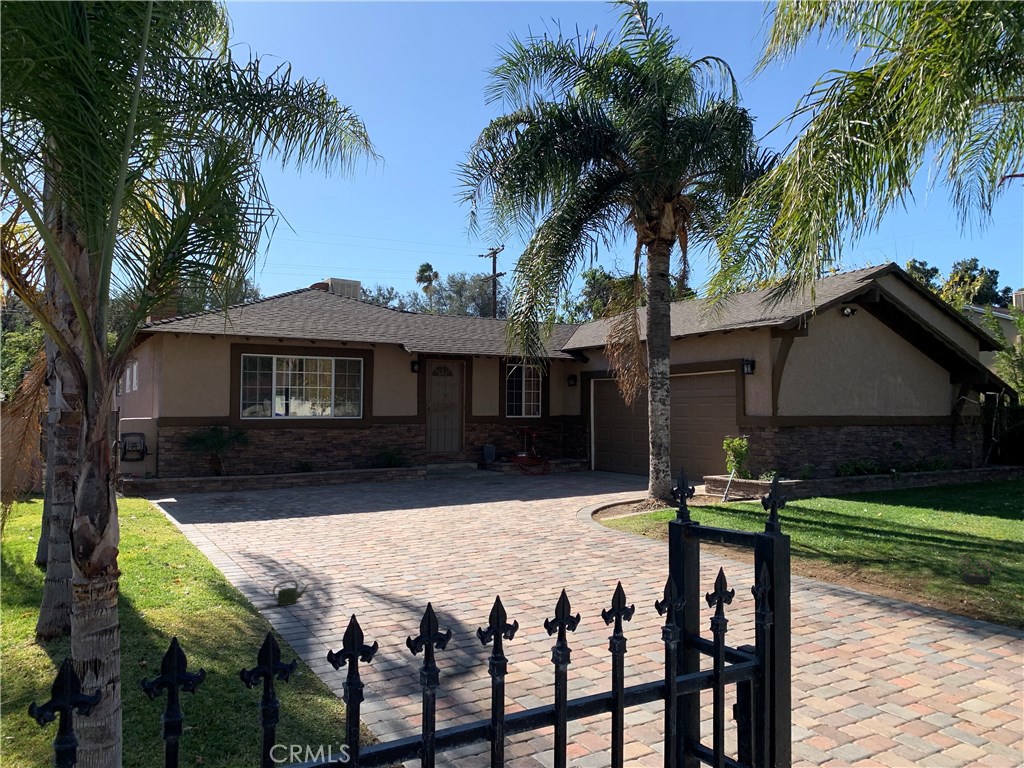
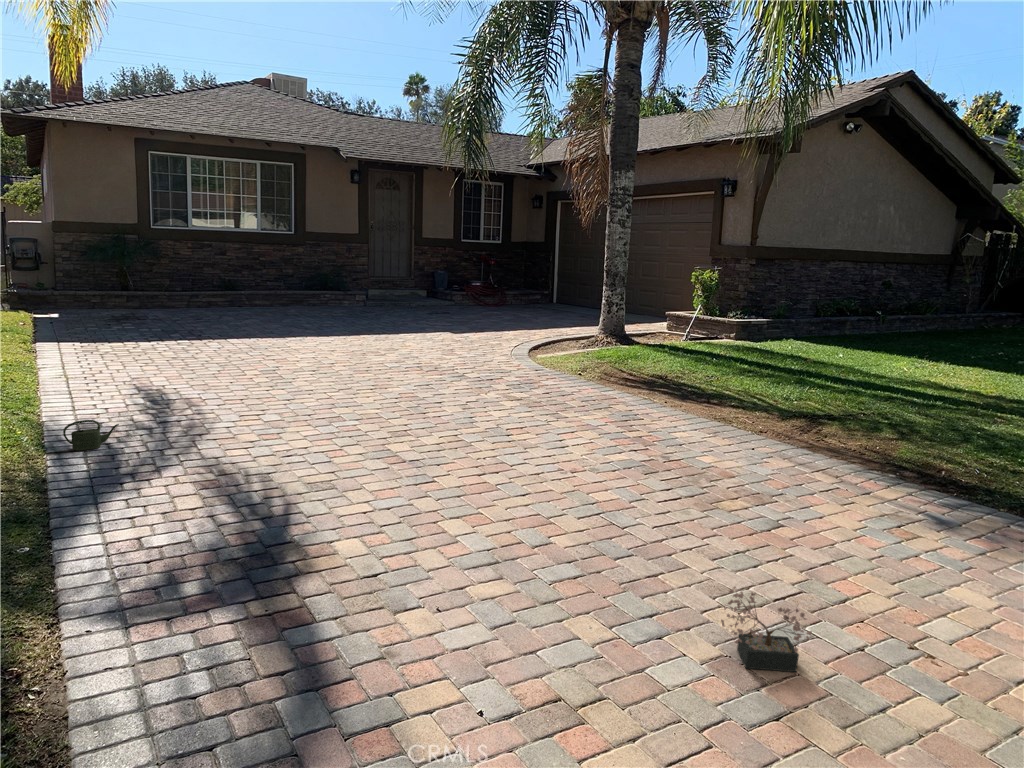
decorative plant: present [956,554,993,584] -> present [721,586,812,672]

